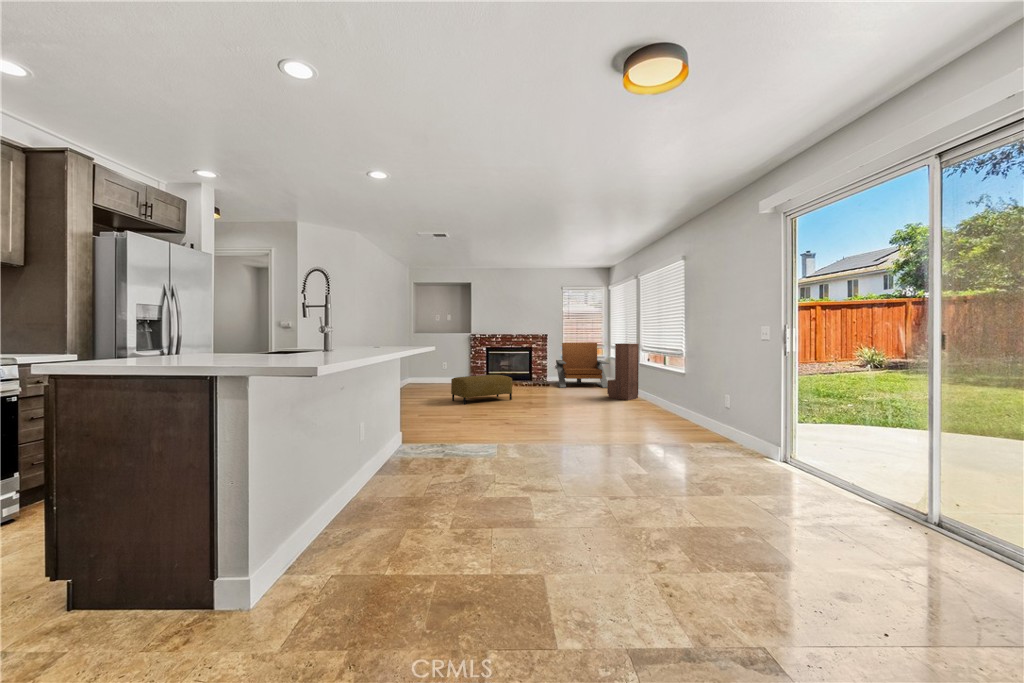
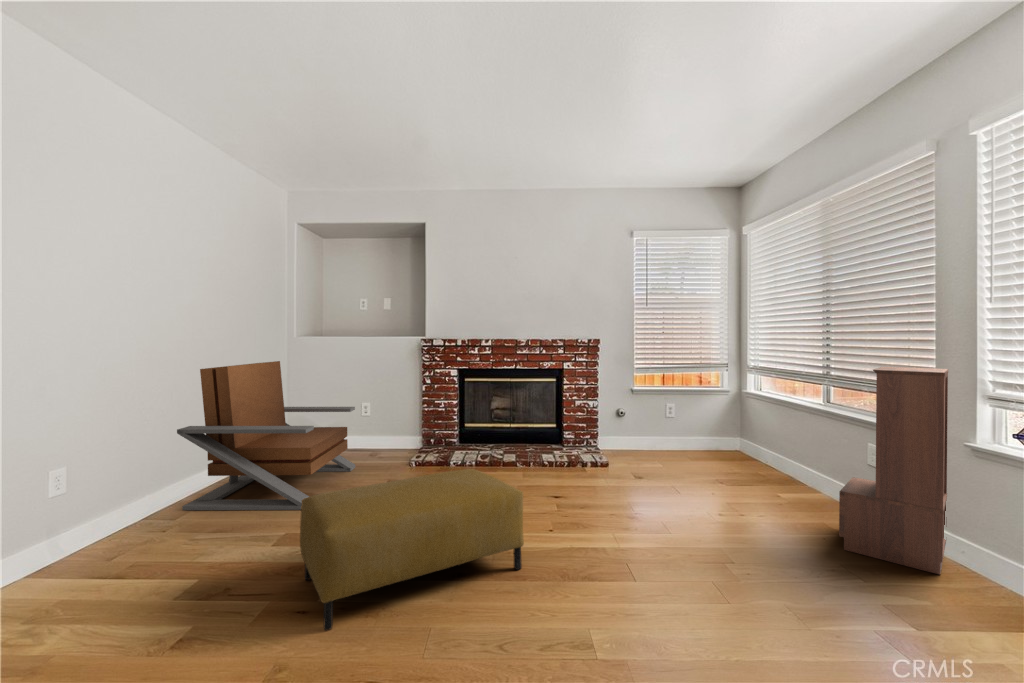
lounge chair: present [556,343,609,388] -> present [177,361,355,510]

